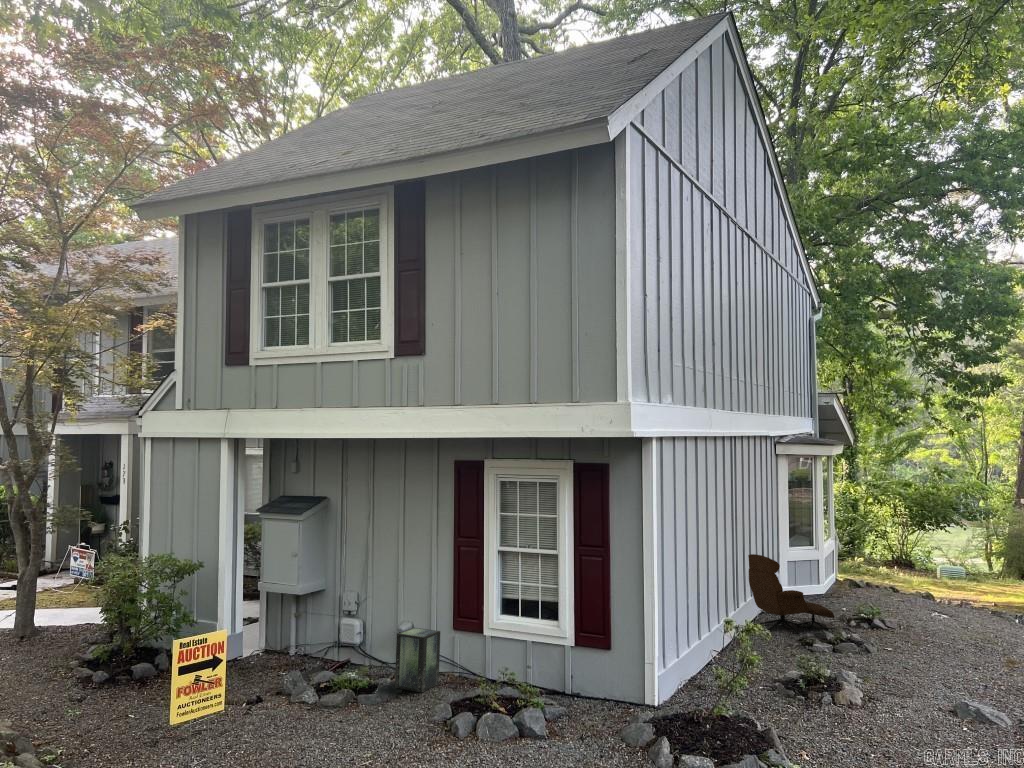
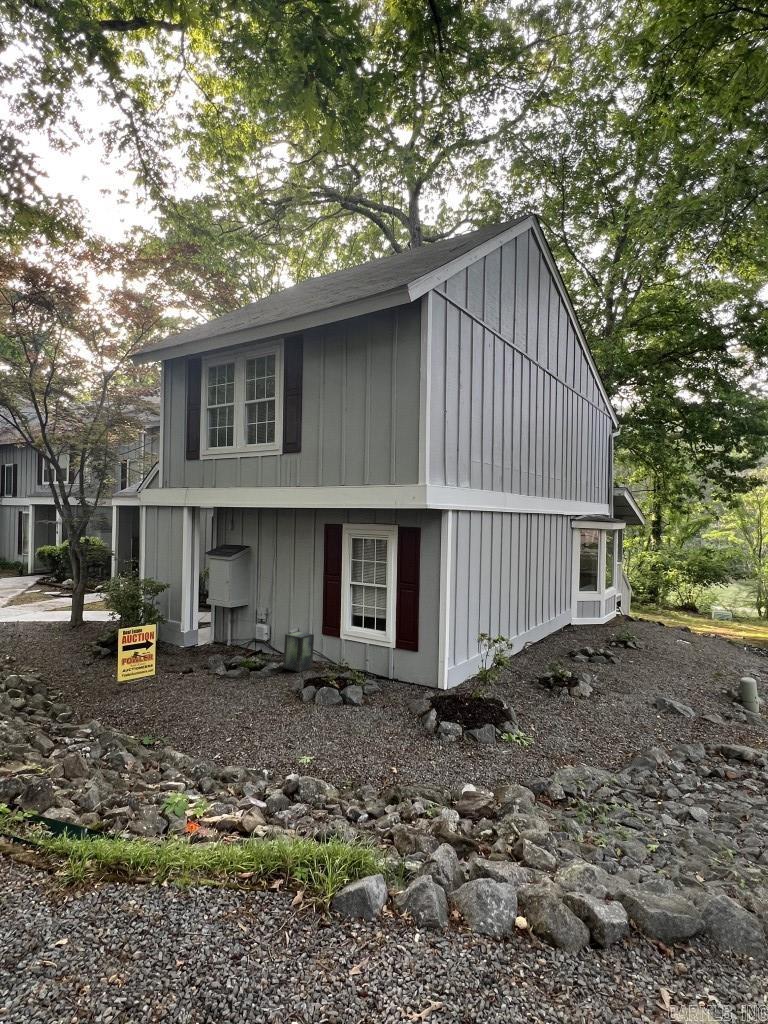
lounge chair: present [748,554,834,634] -> none [541,595,599,649]

